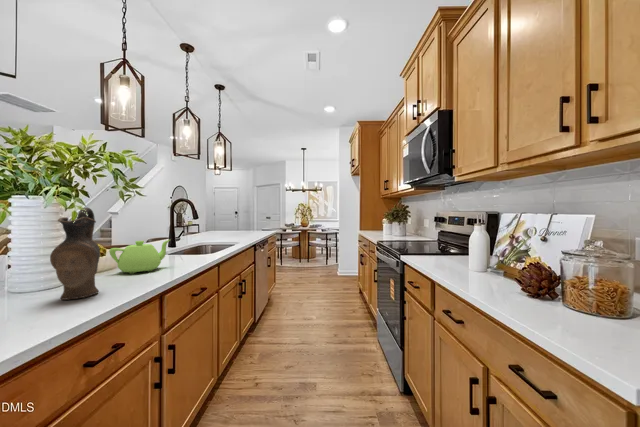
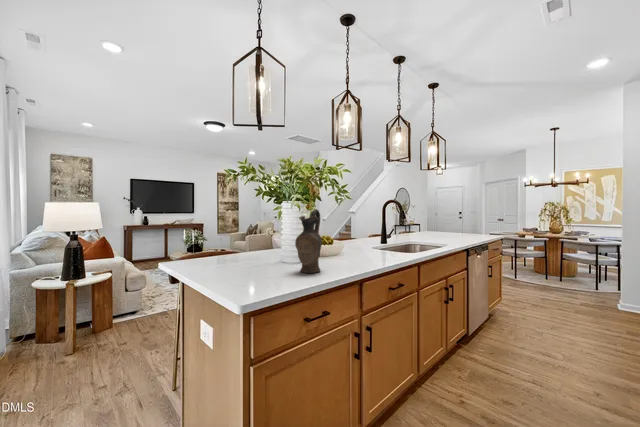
teapot: present [109,240,170,274] -> none [332,236,375,262]

